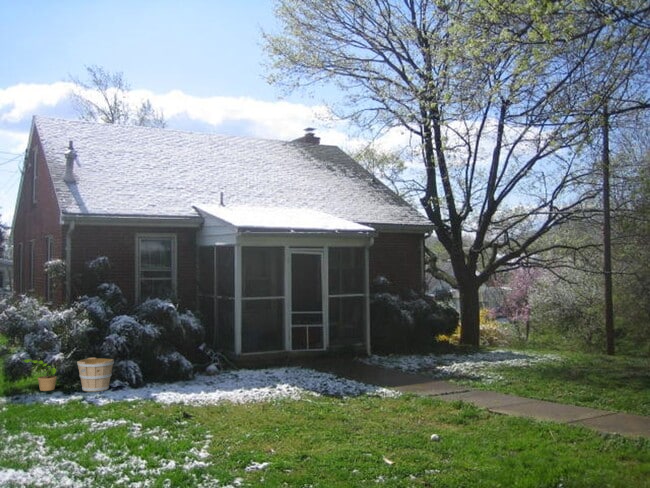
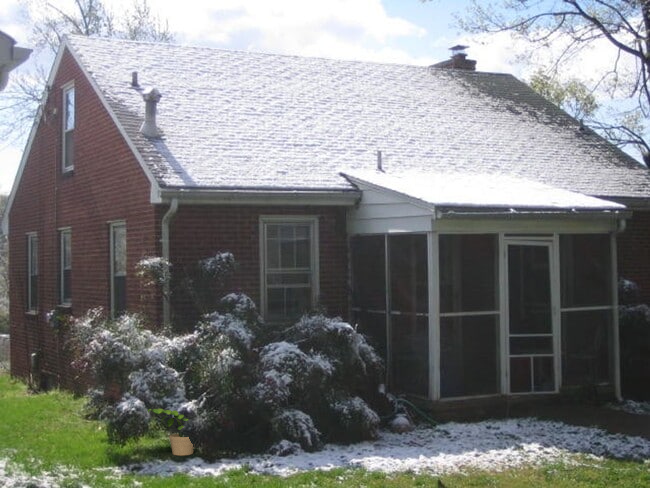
wooden bucket: present [77,358,114,392] -> none [227,406,279,456]

